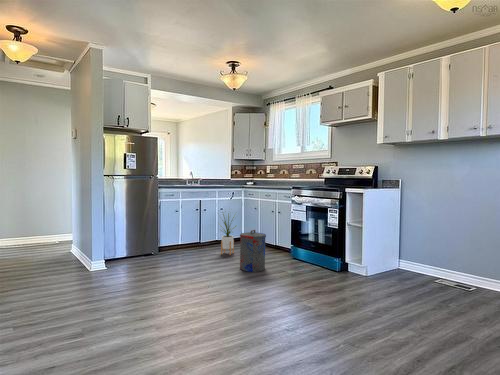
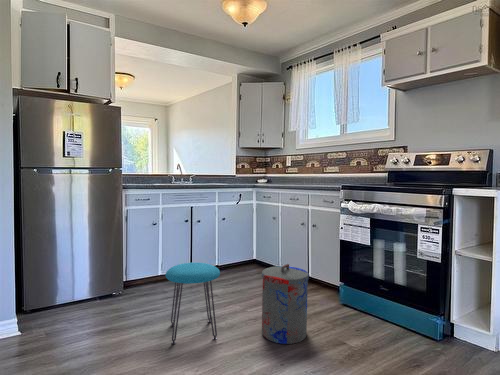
house plant: present [221,214,236,255] -> none [217,218,256,295]
stool: none [187,230,217,271] -> present [165,263,220,344]

